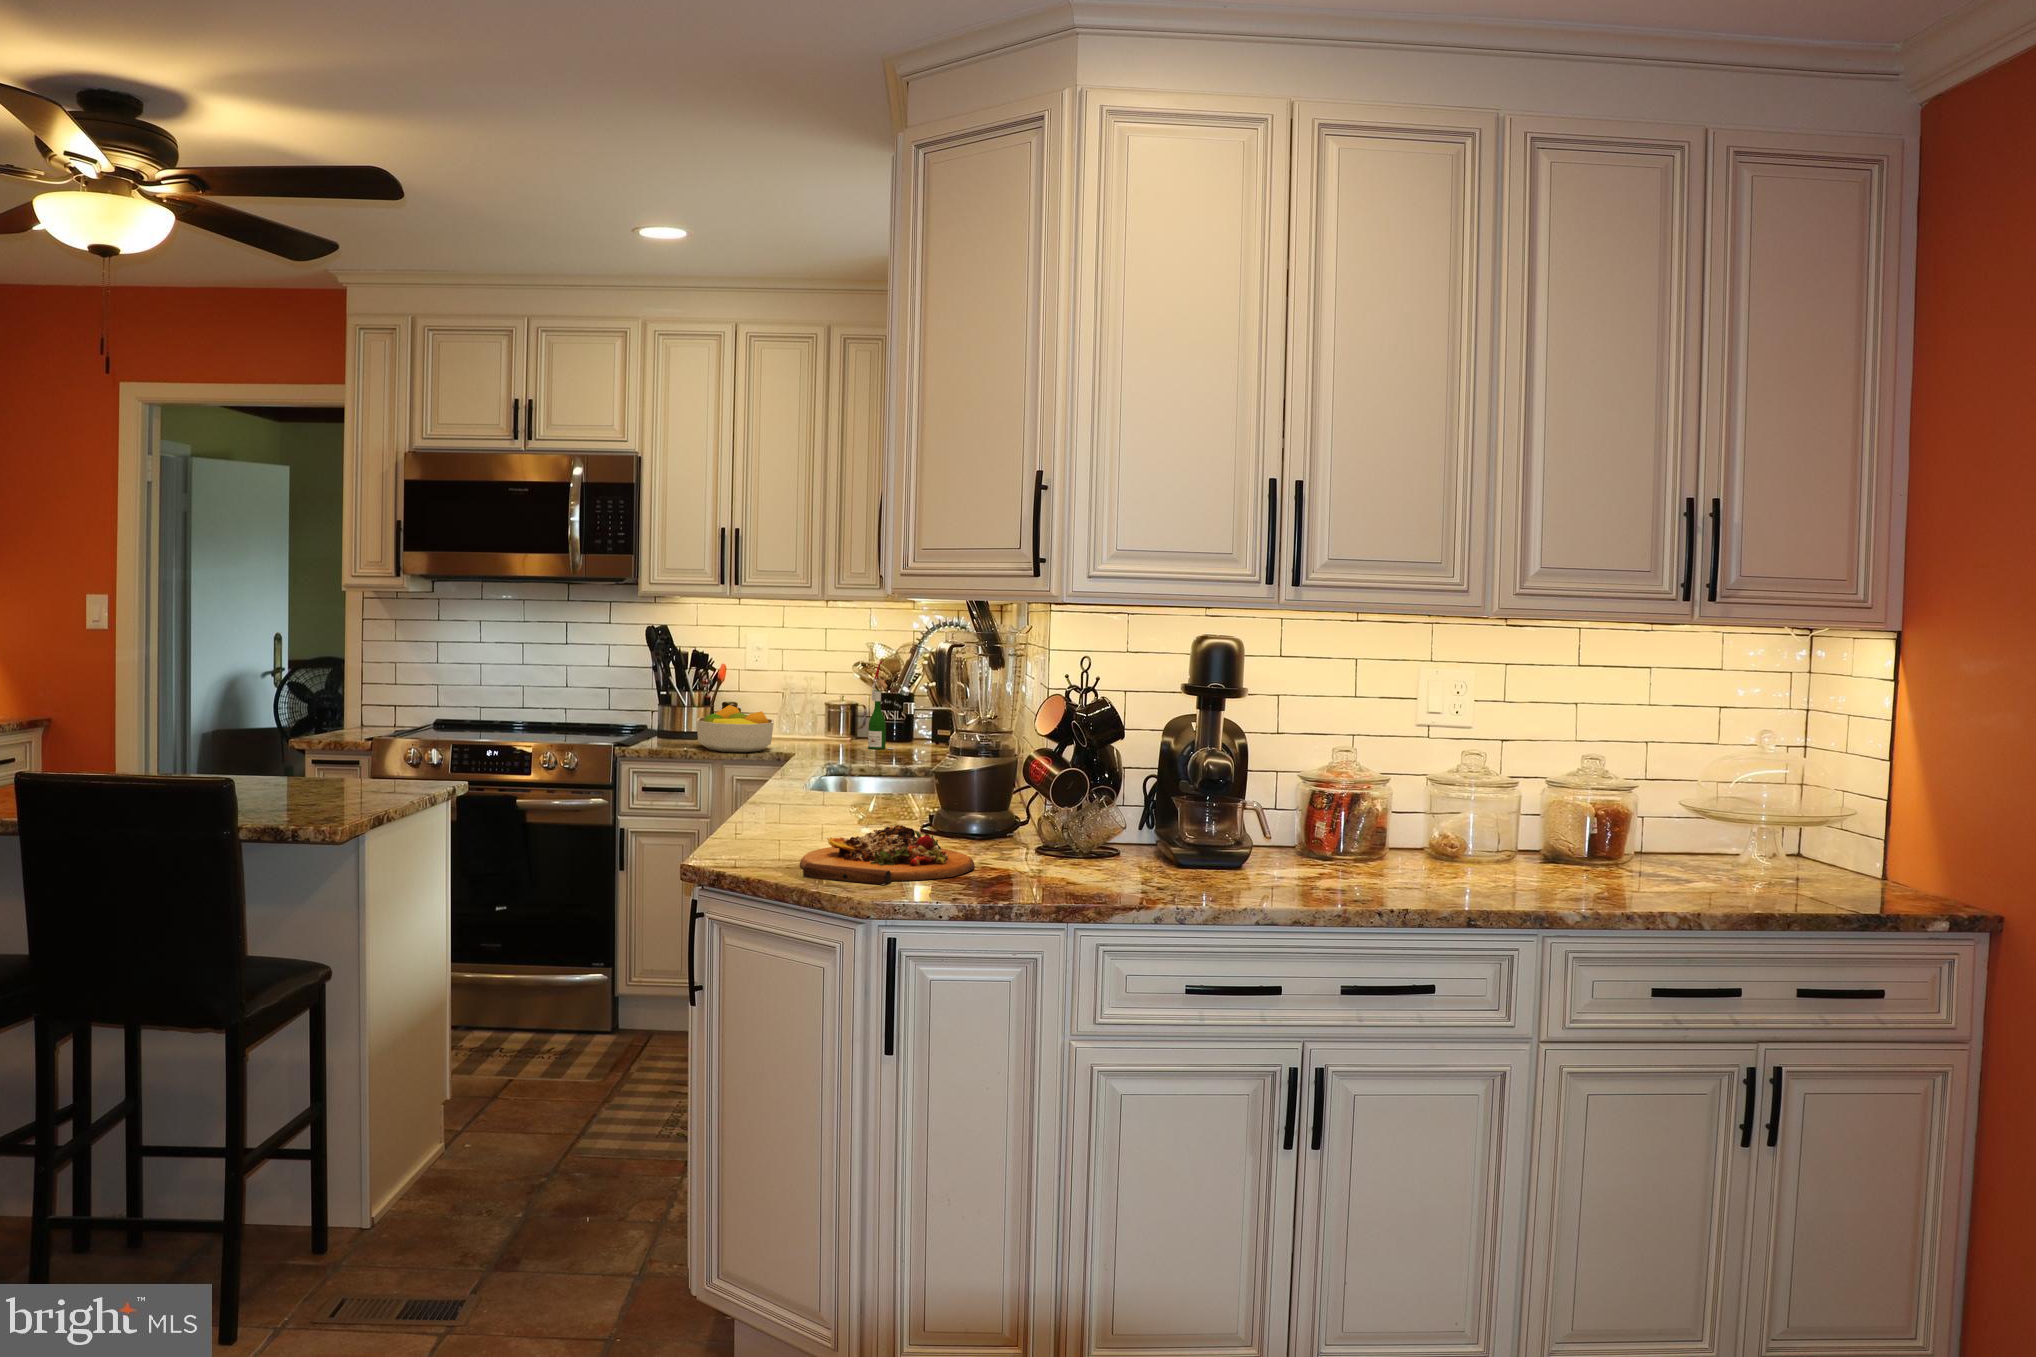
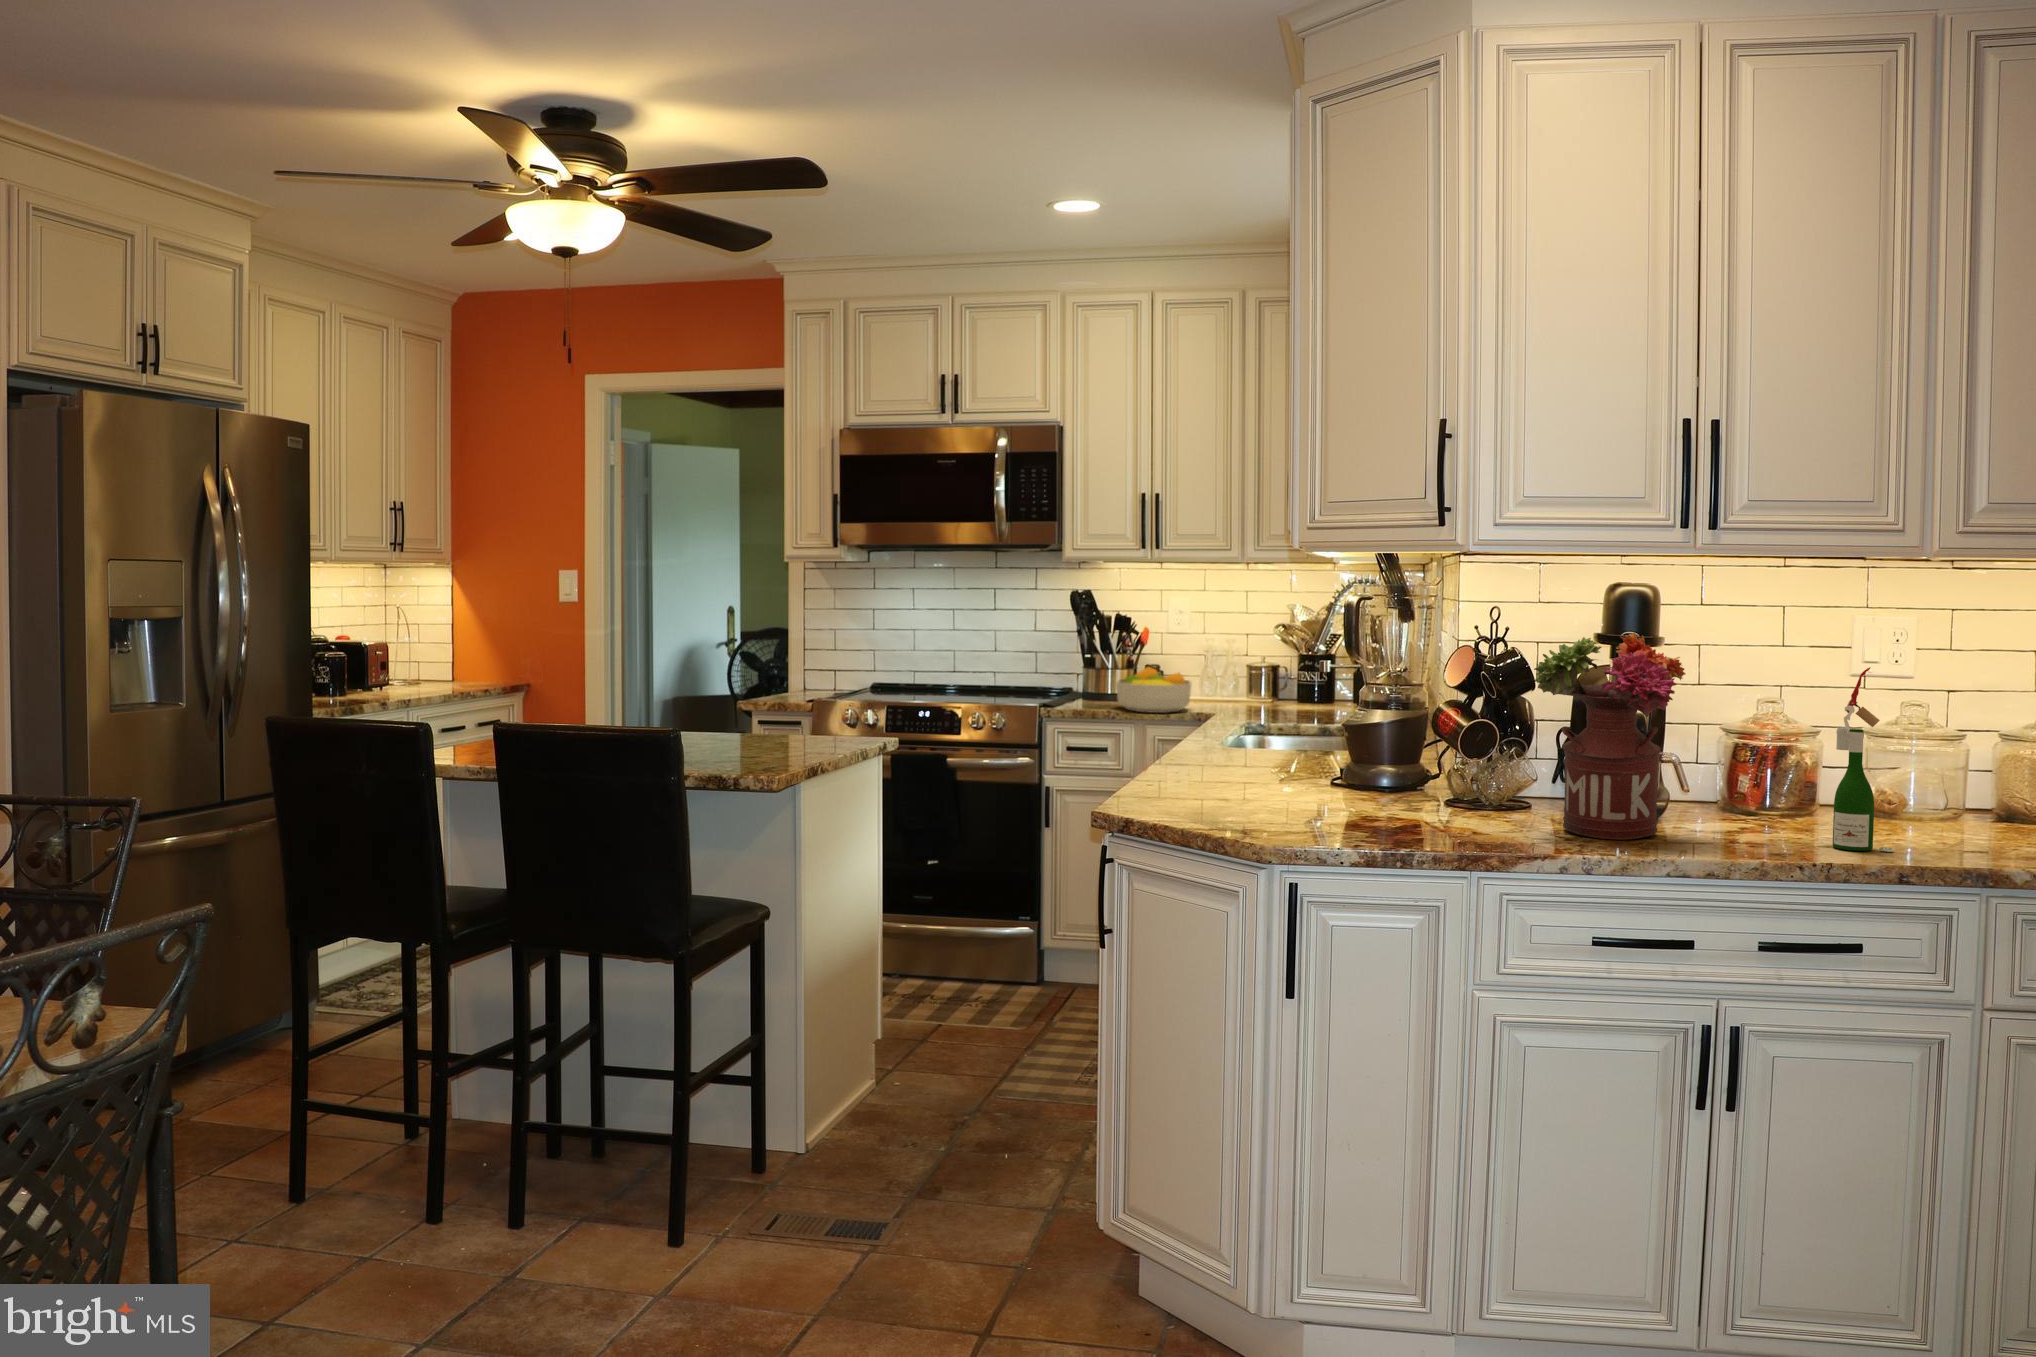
wine bottle: present [868,660,893,749] -> present [1833,667,1894,852]
flower arrangement: none [1131,683,1270,888] -> present [1534,633,1685,840]
cutting board: present [800,825,975,885] -> none [1208,775,1378,829]

